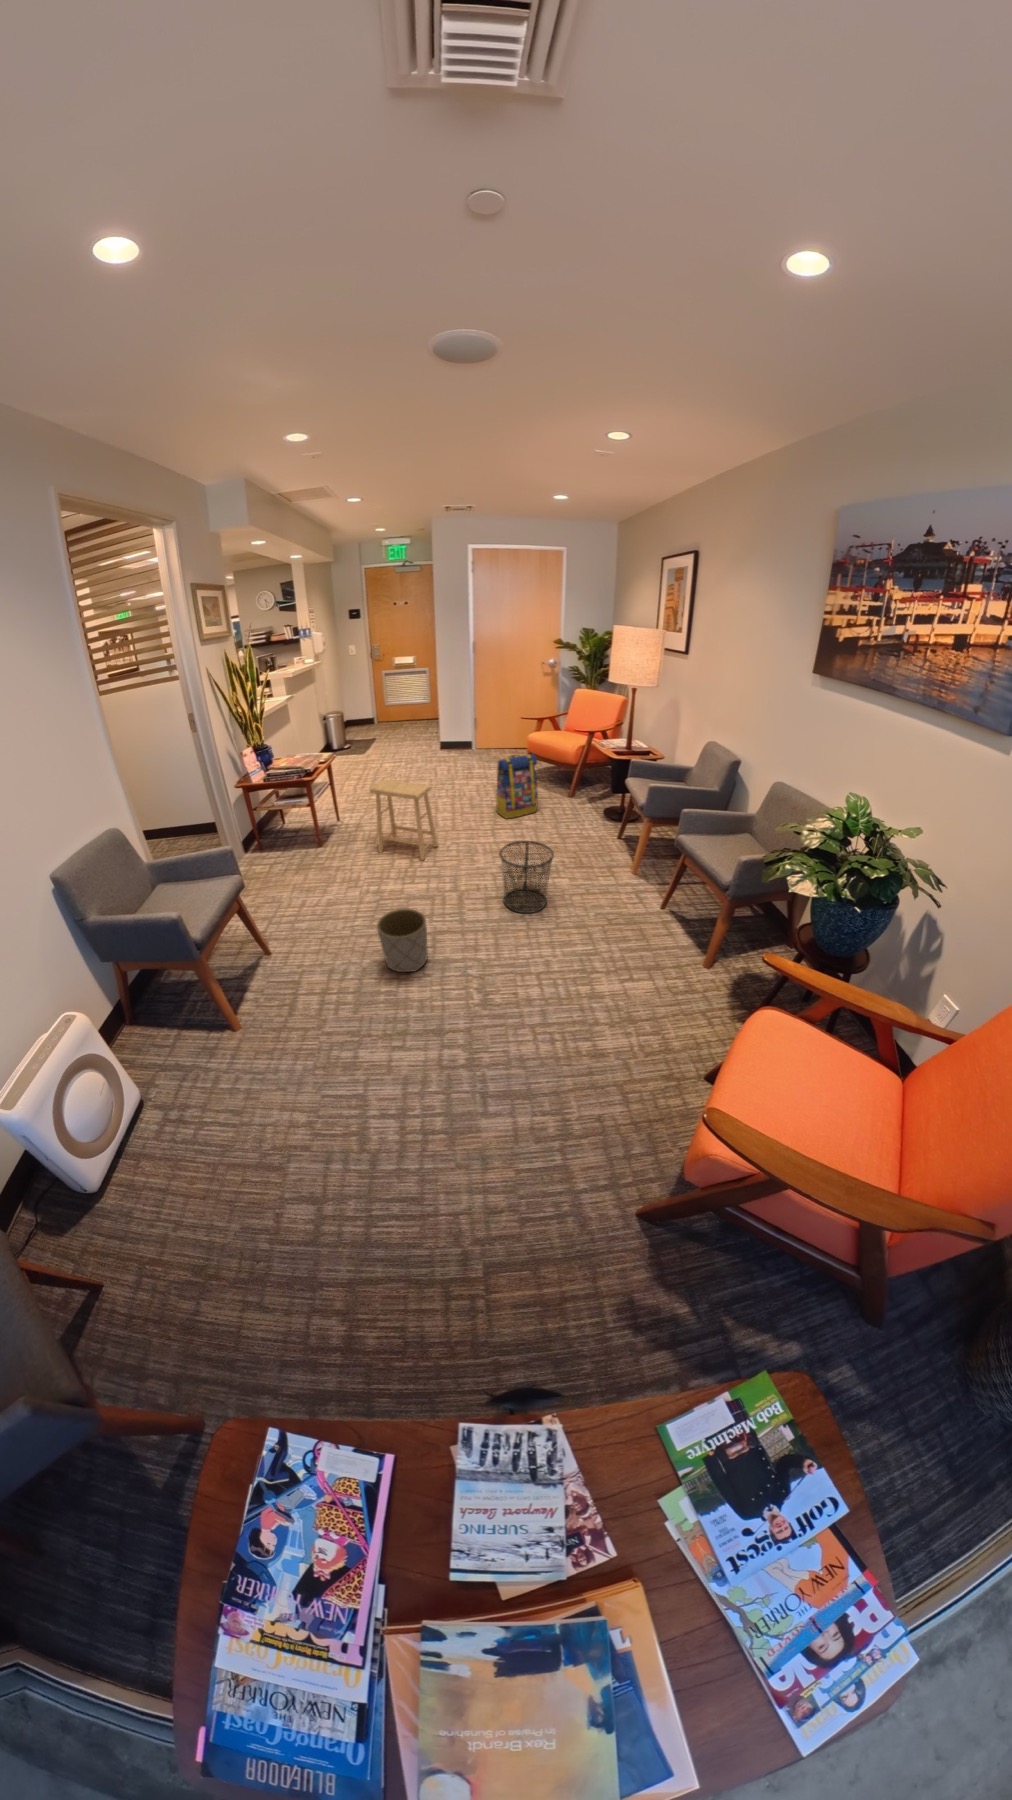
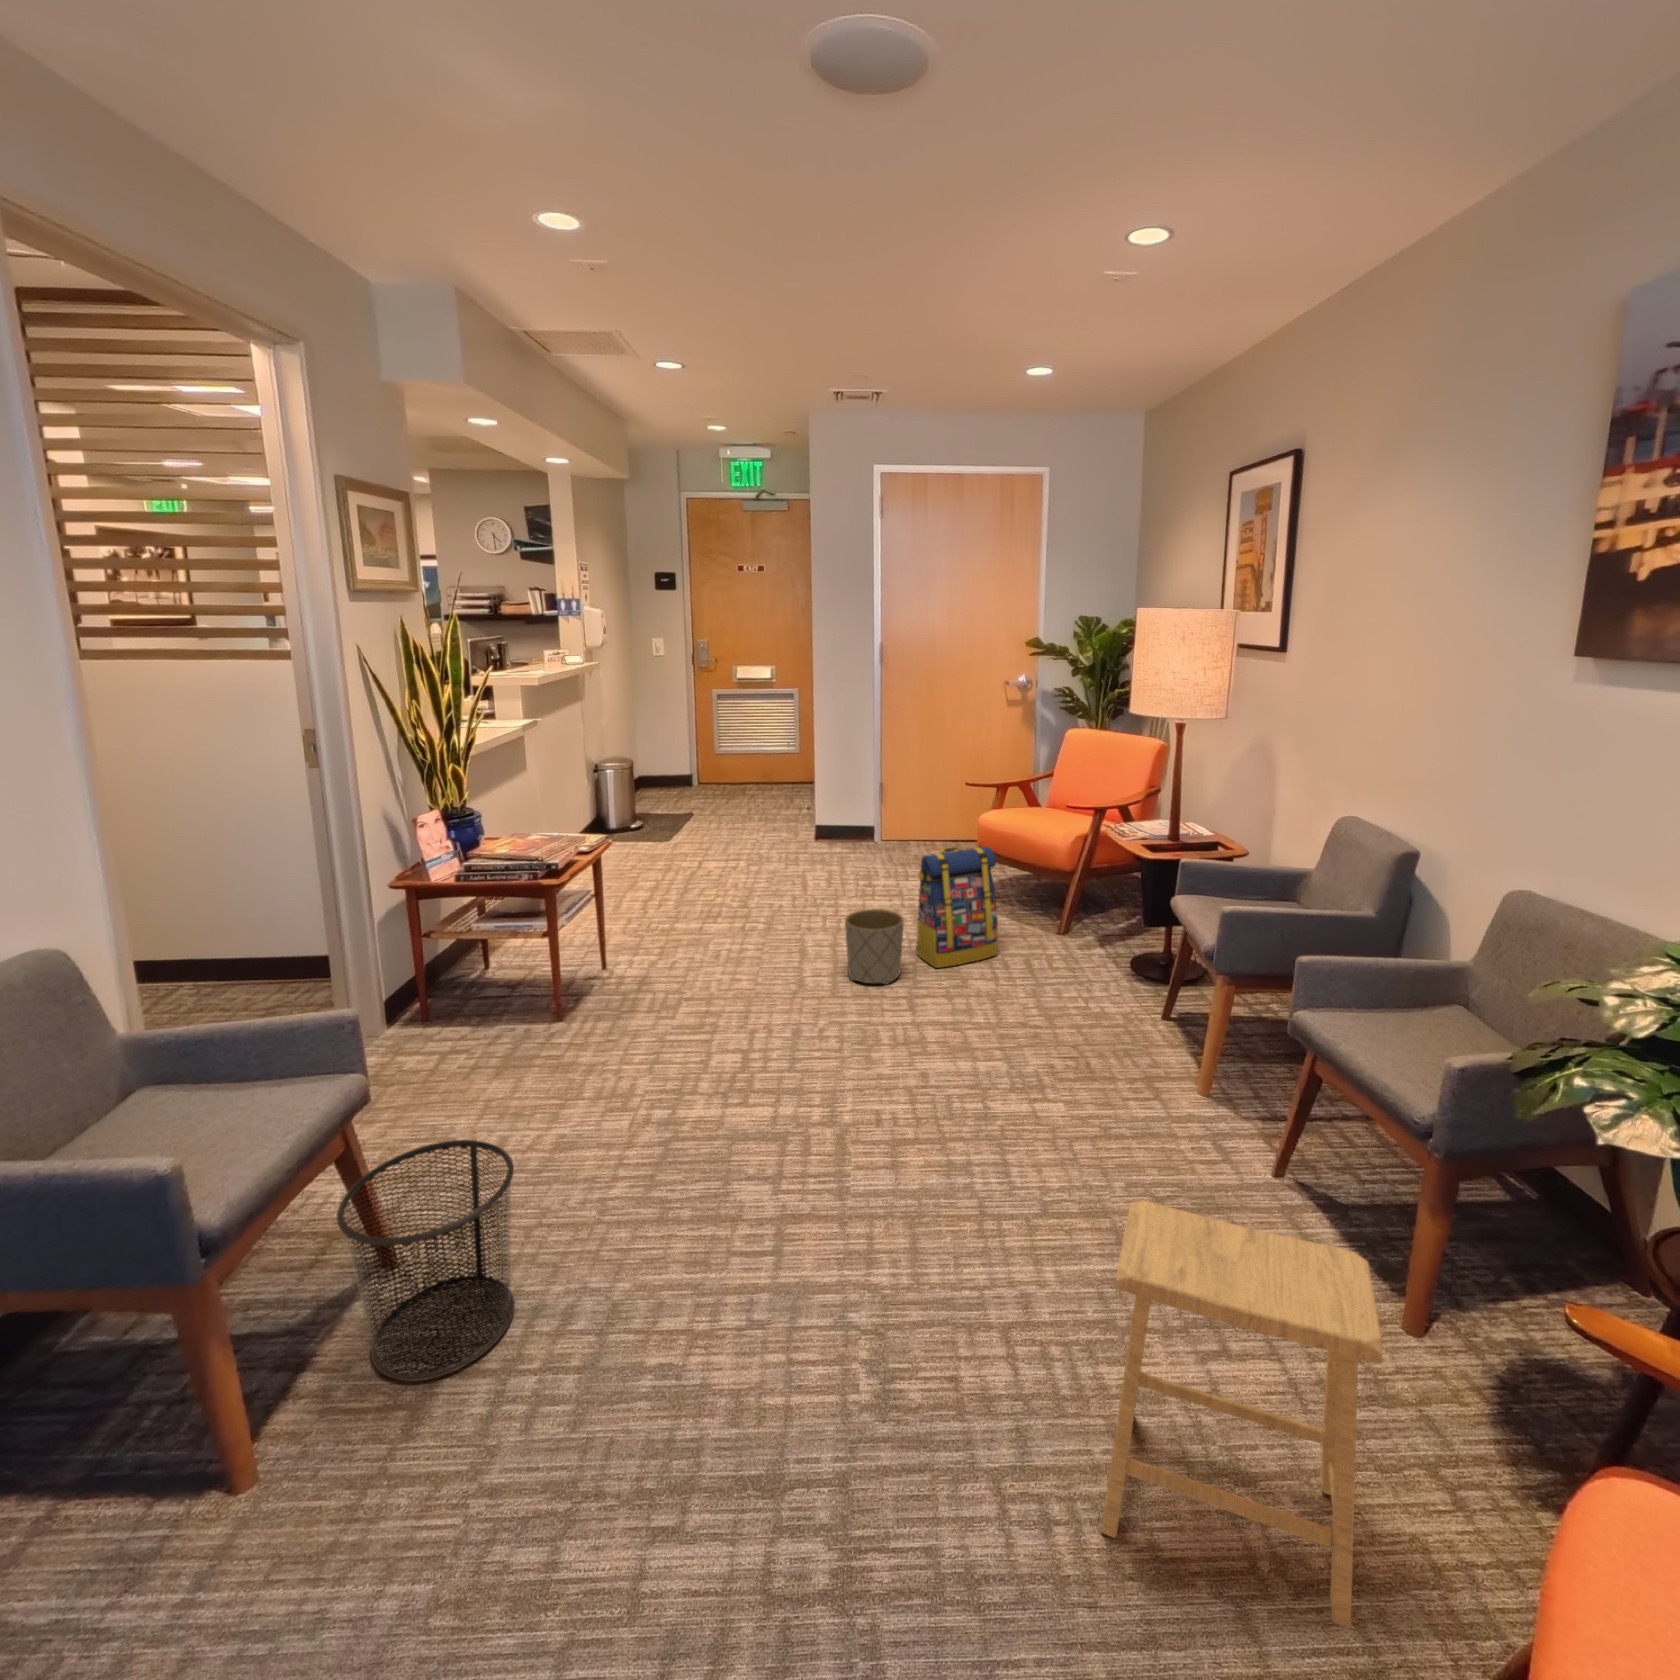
footstool: present [370,780,438,860] -> present [1101,1200,1382,1628]
waste bin: present [499,841,554,913] -> present [337,1140,515,1381]
planter: present [377,909,428,972] -> present [845,909,904,985]

